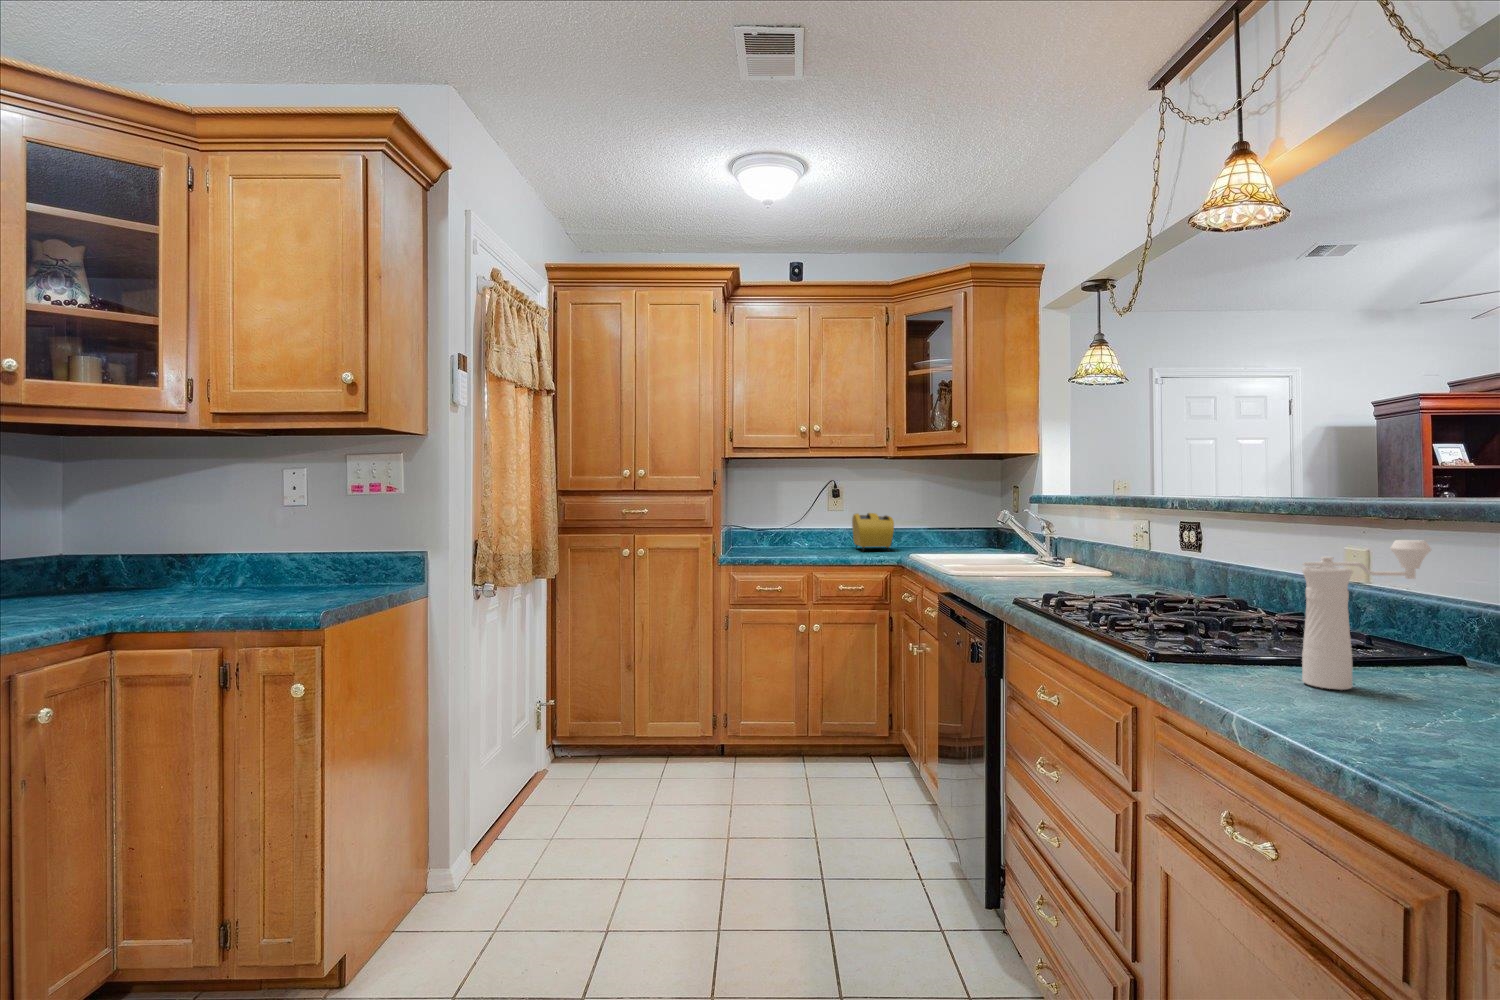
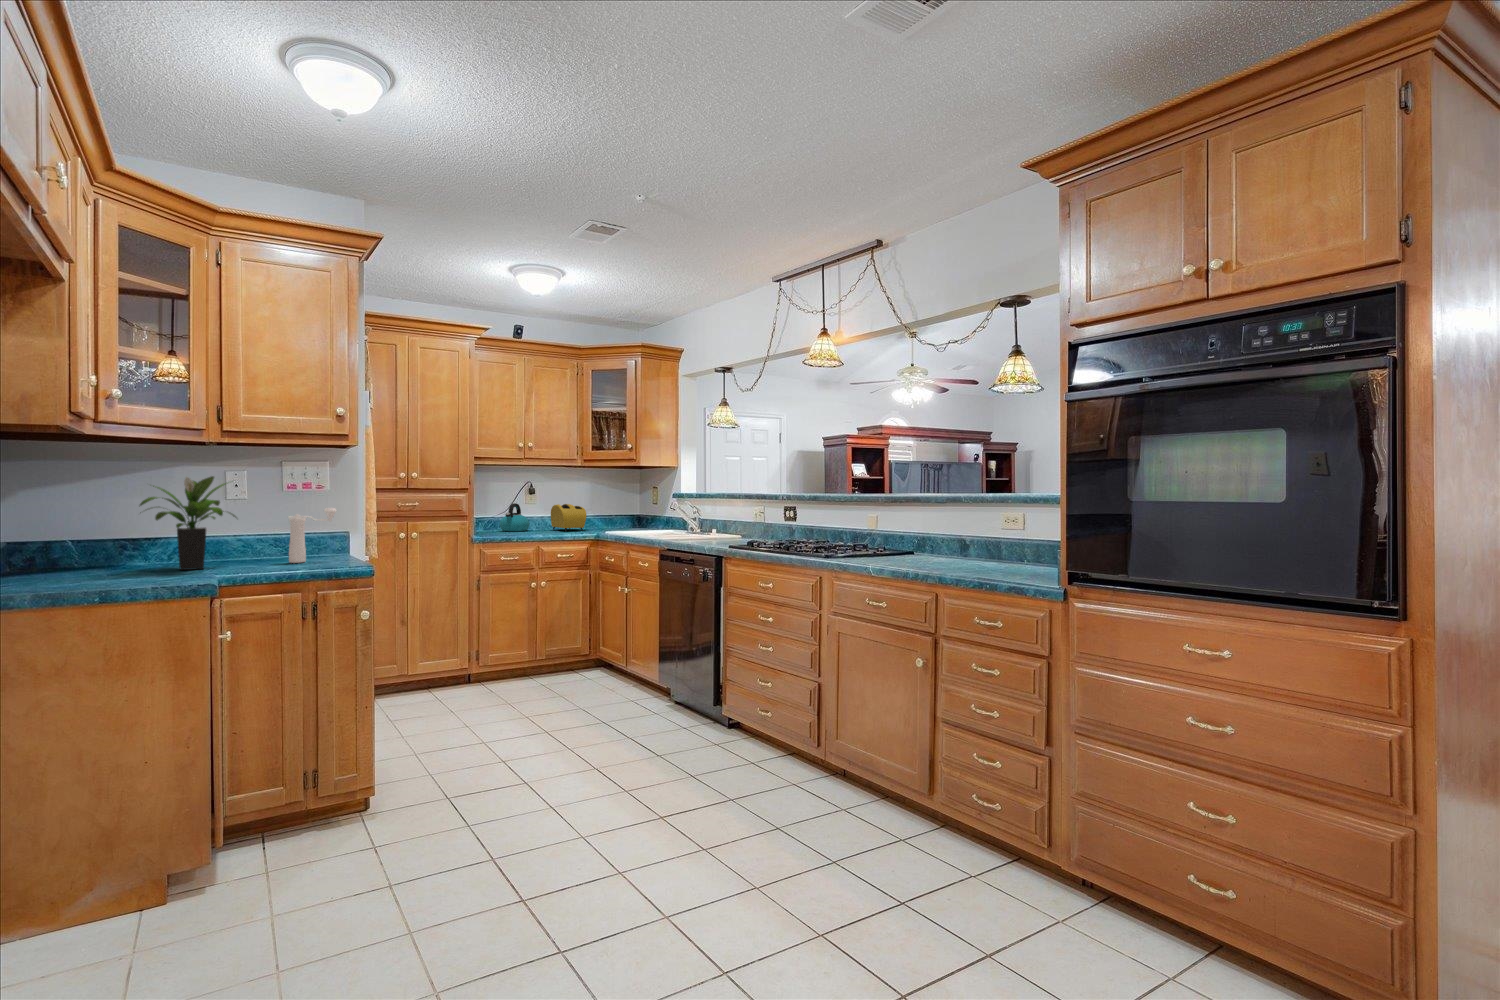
potted plant: none [116,472,261,598] -> present [140,476,236,570]
kettle: none [786,512,824,549] -> present [500,503,530,531]
pepper mill: present [1302,540,1431,690] -> present [289,508,336,563]

